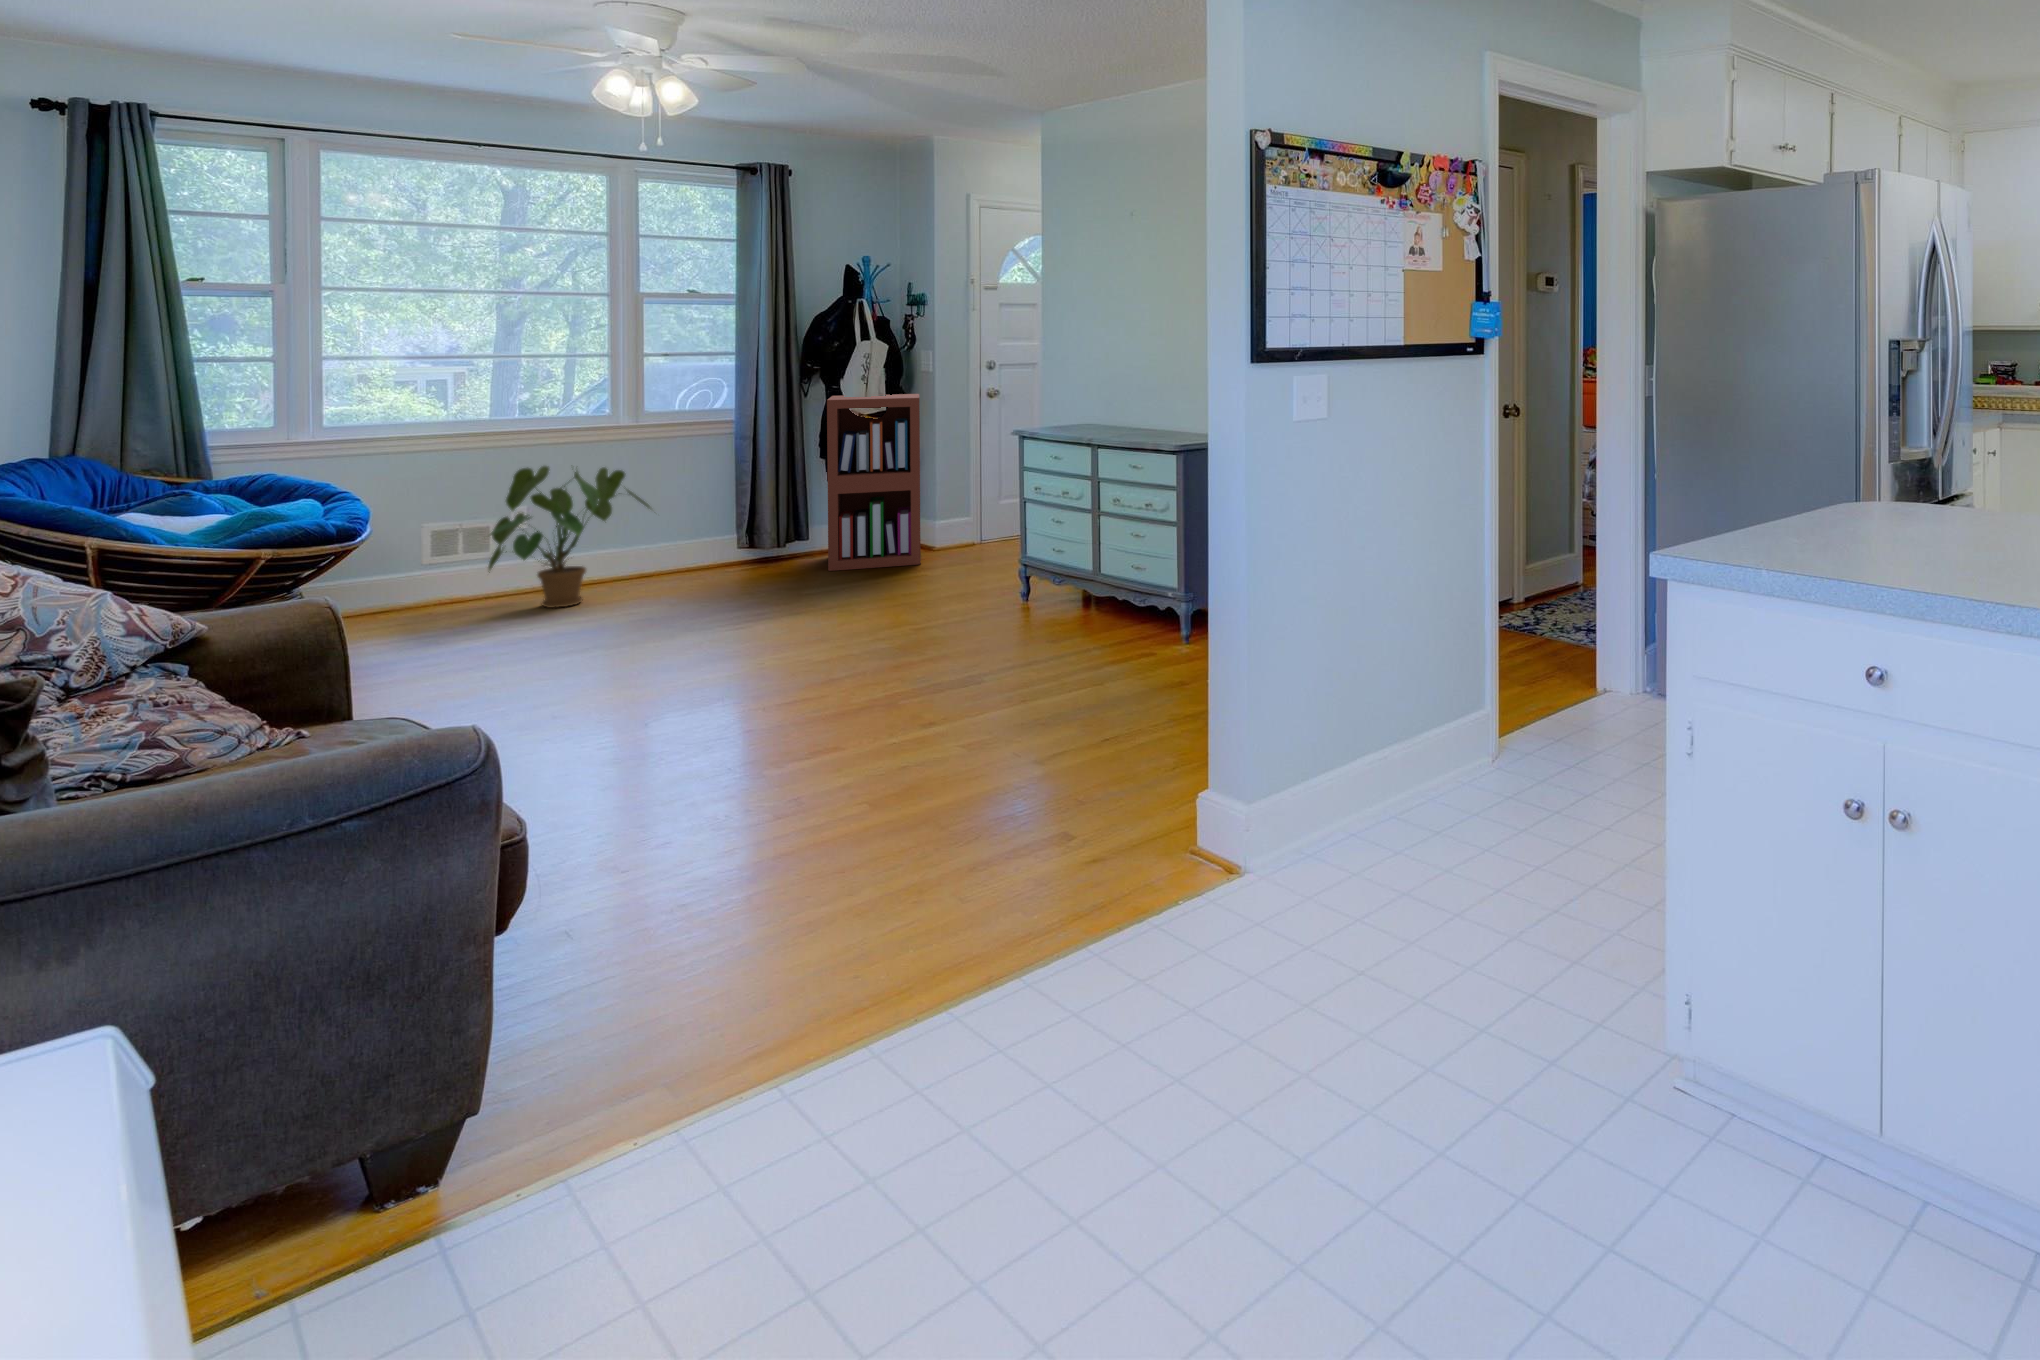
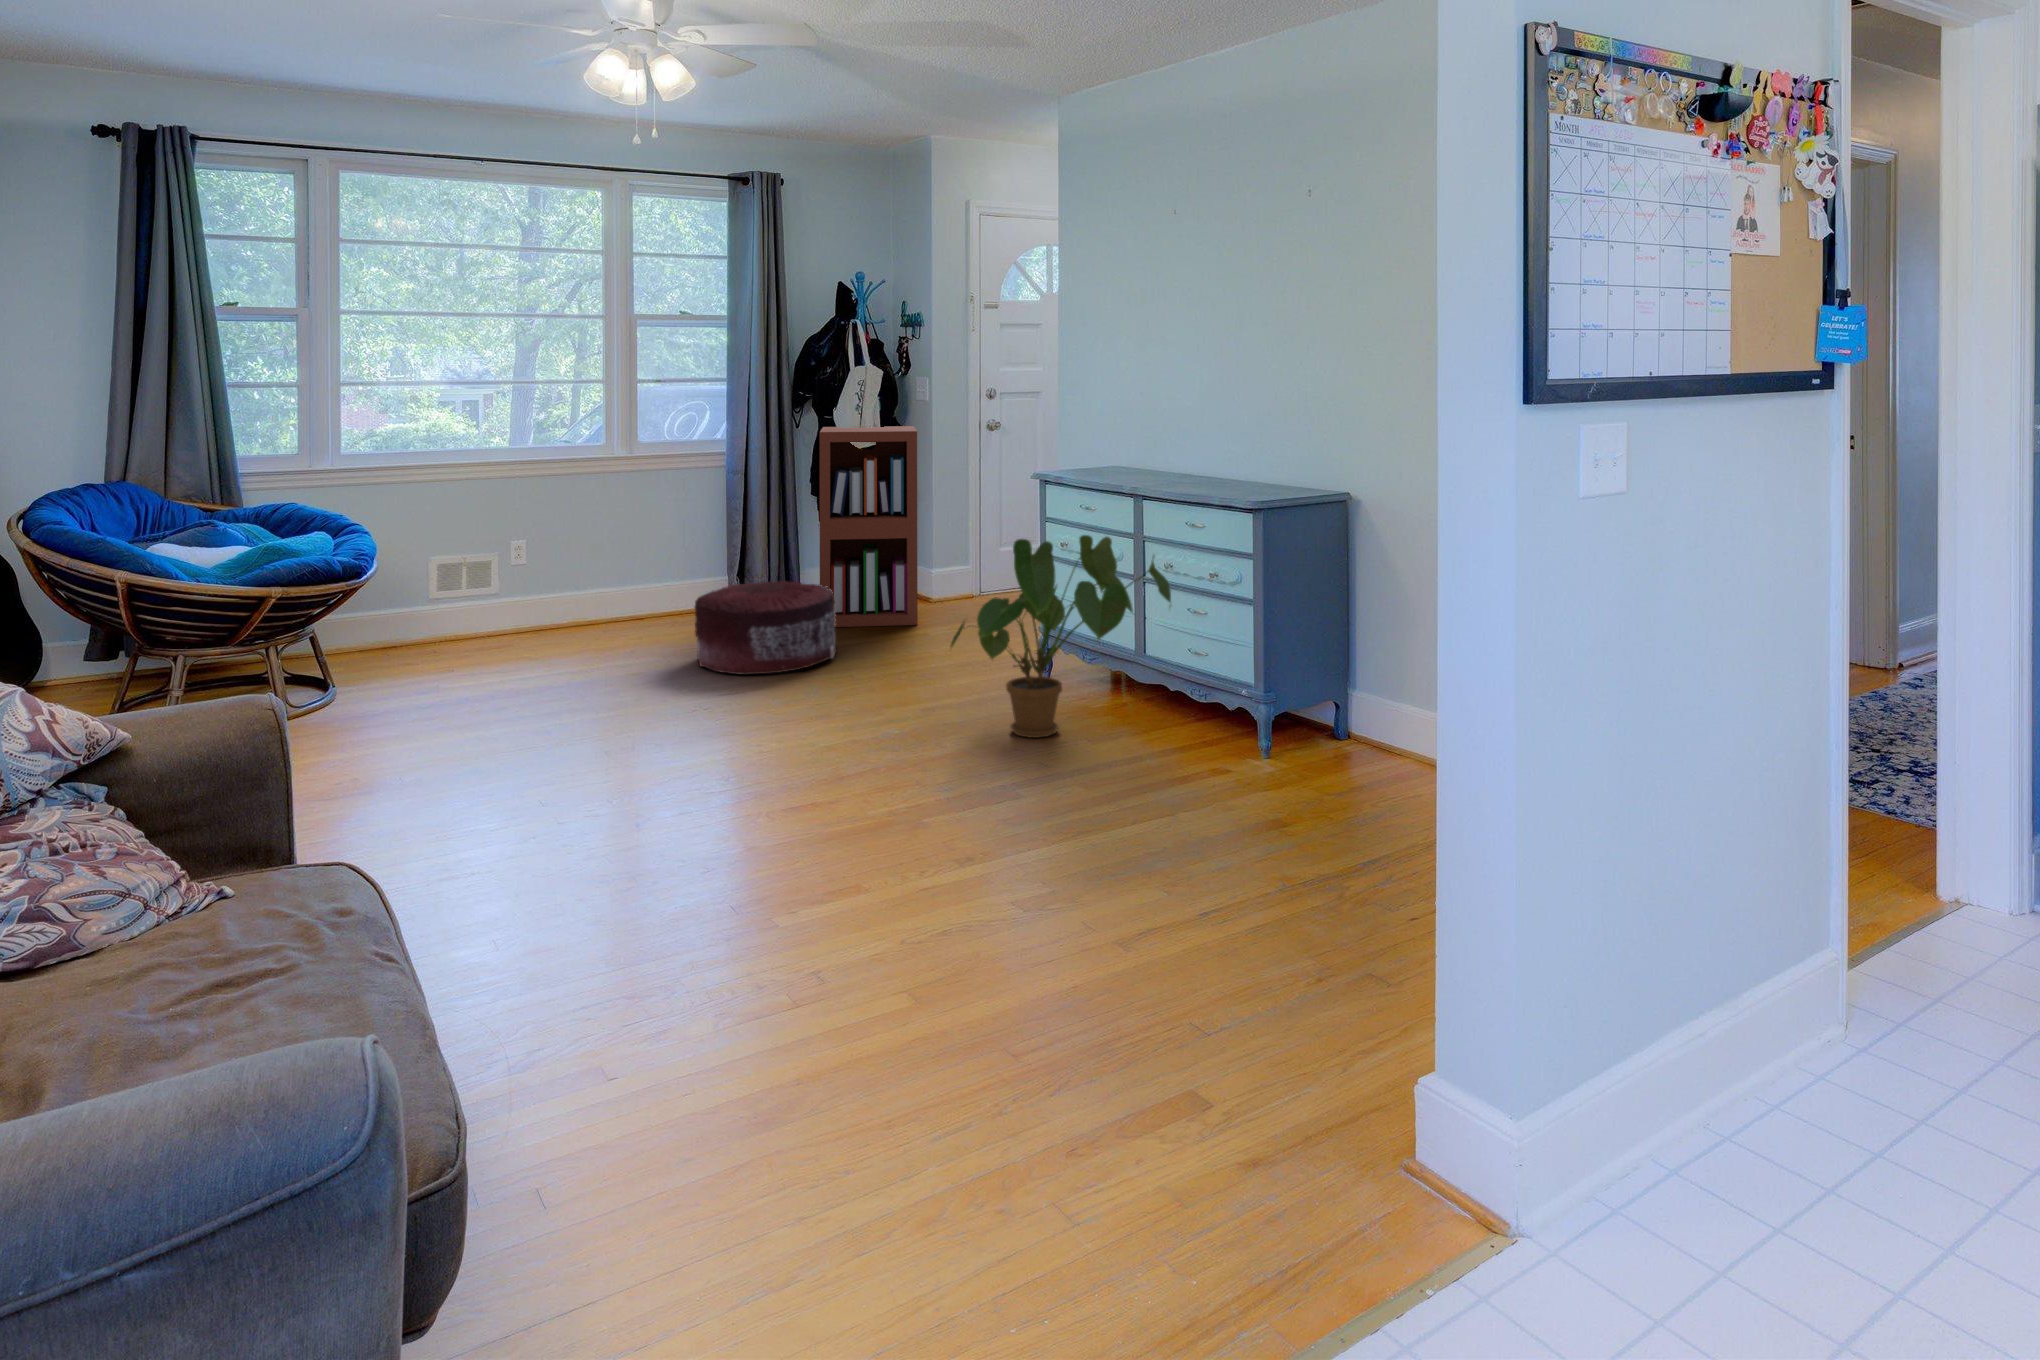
house plant: present [488,466,650,608] -> present [951,535,1171,738]
pouf: none [703,529,843,610] -> present [695,581,837,675]

